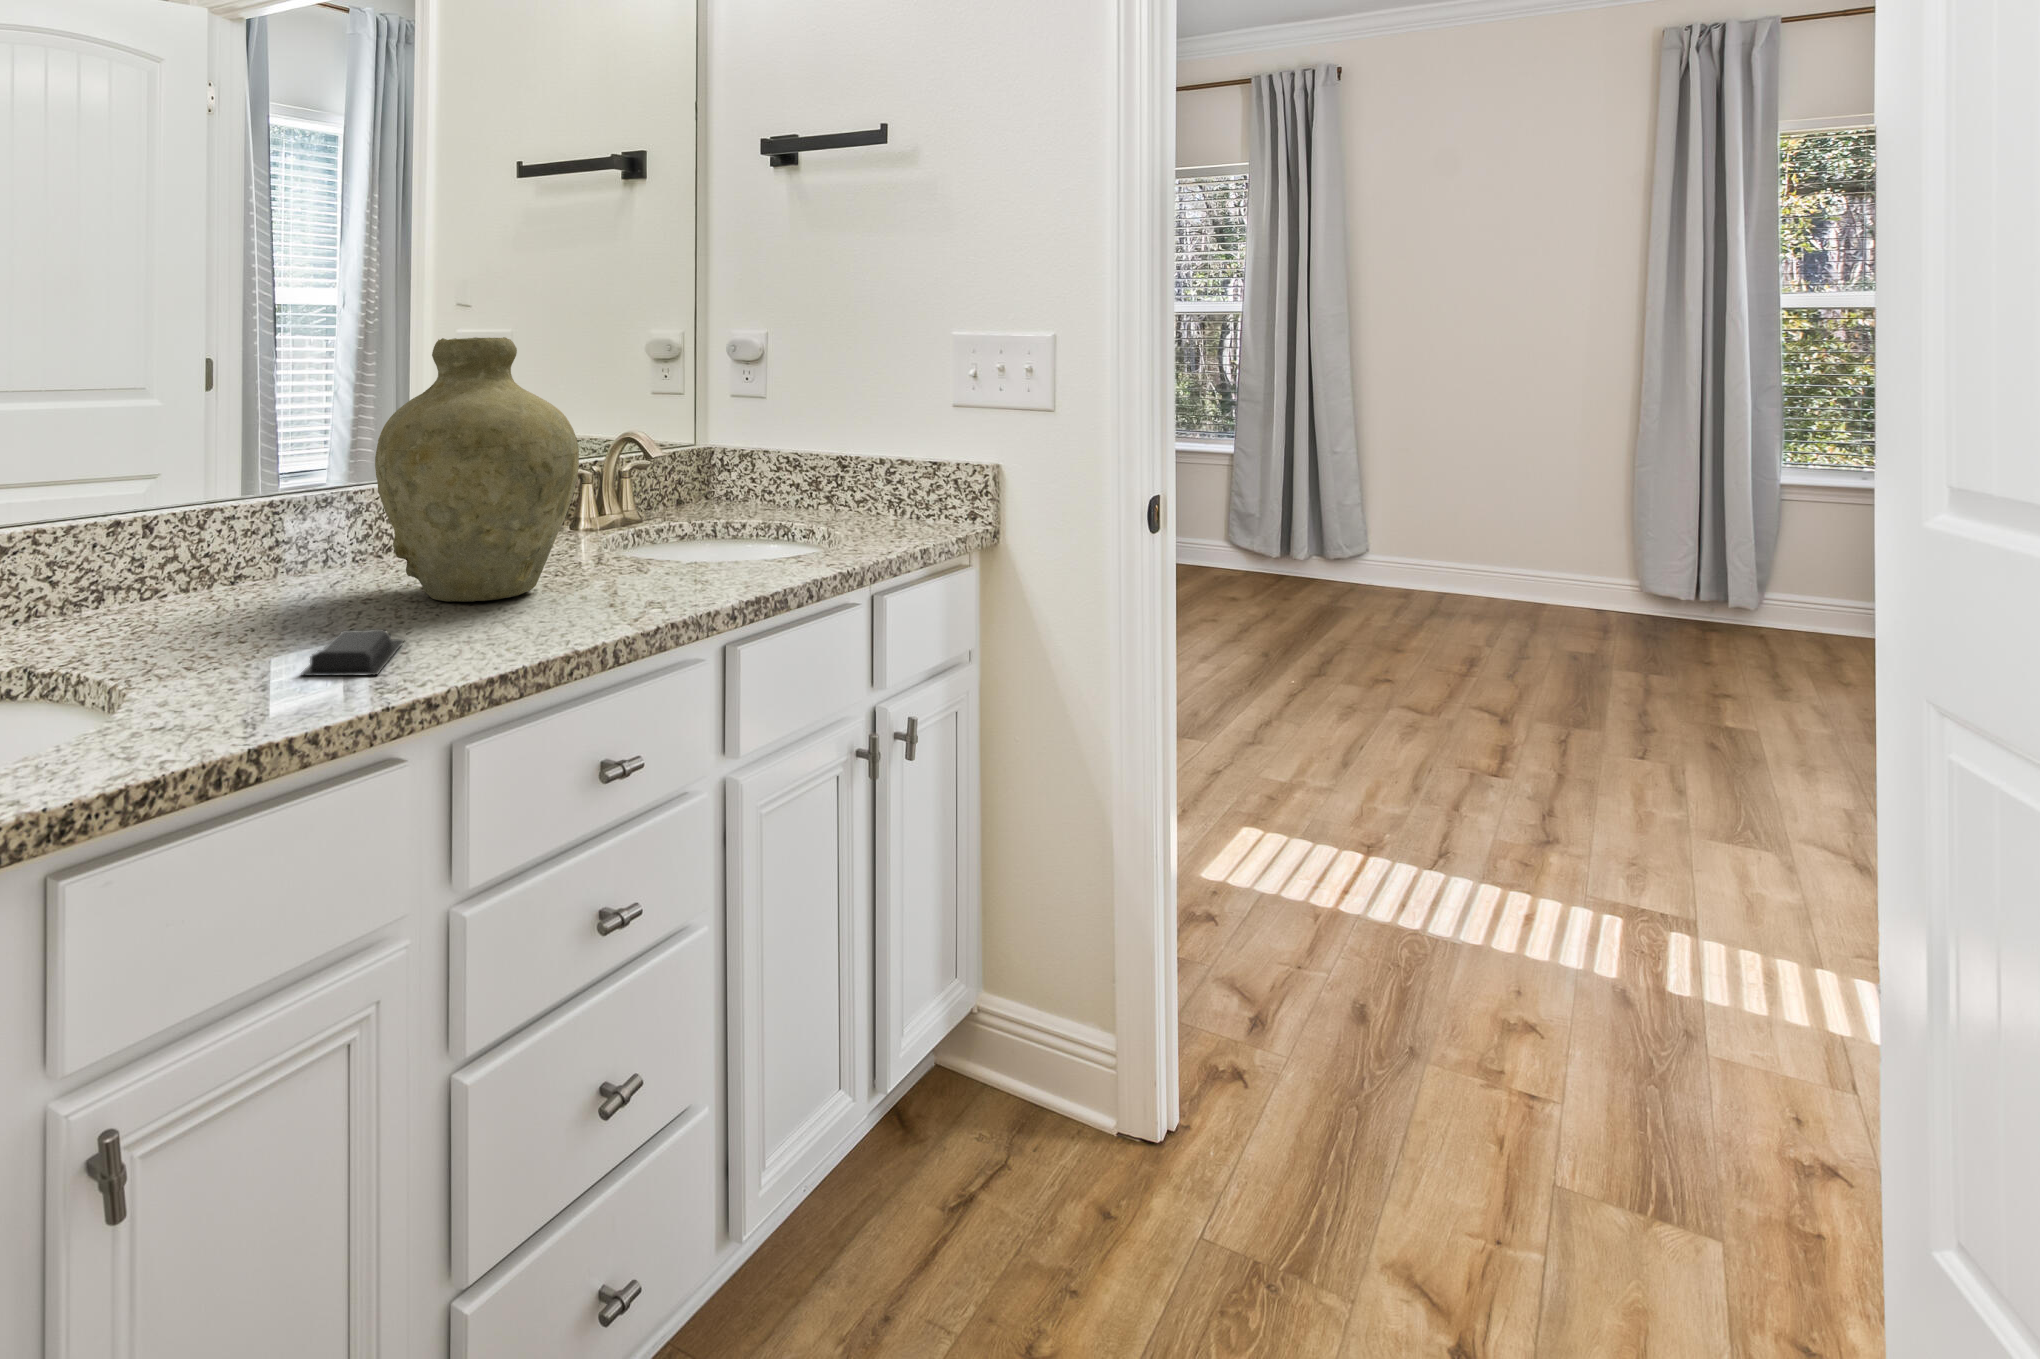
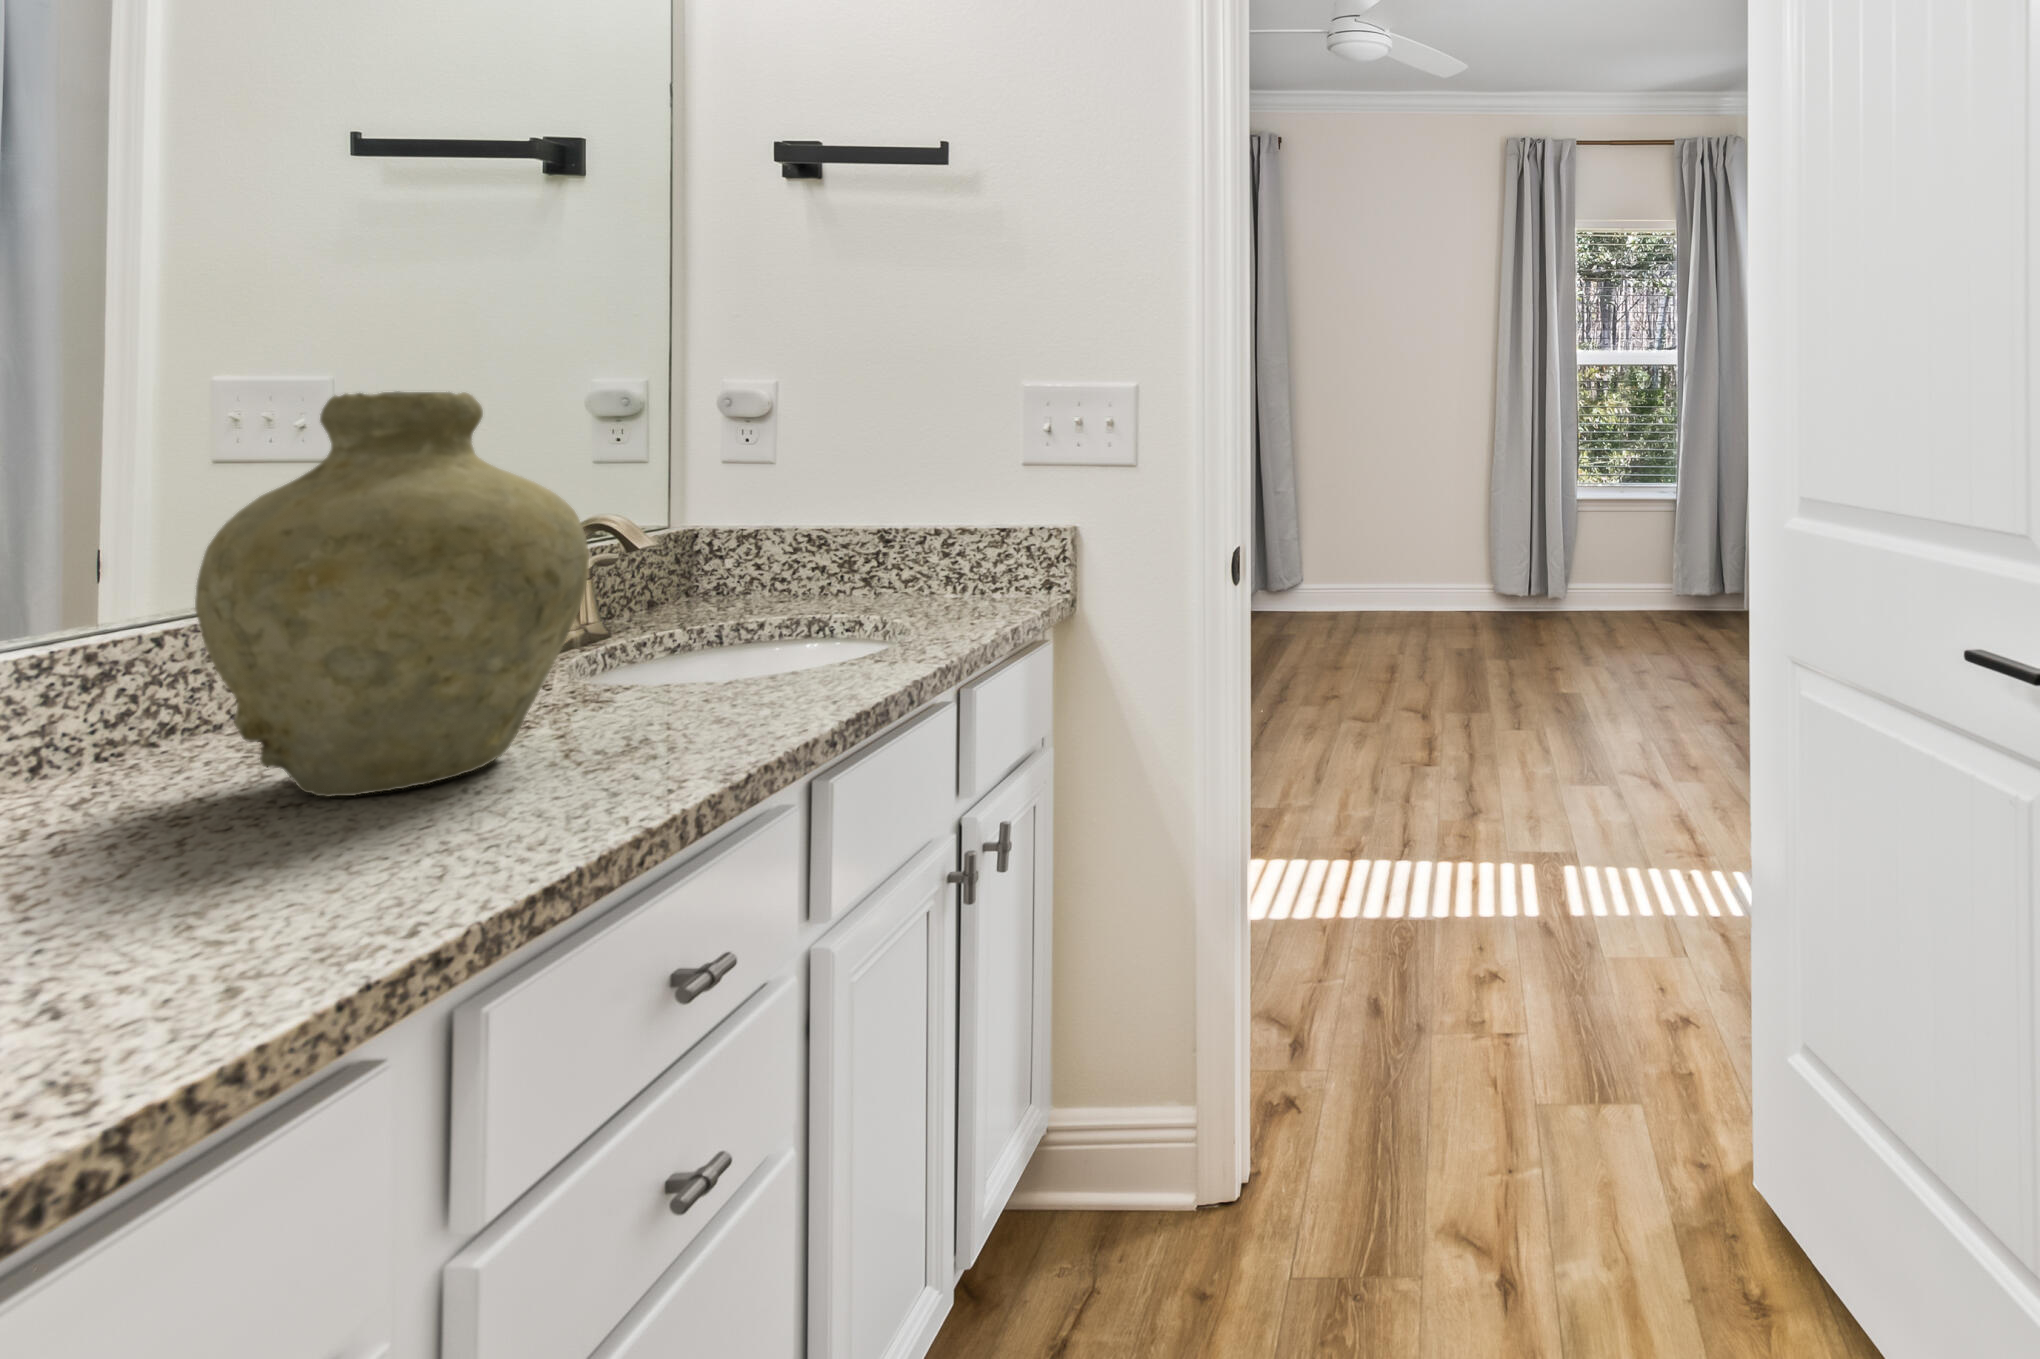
soap bar: present [301,629,404,676] -> none [140,862,327,974]

